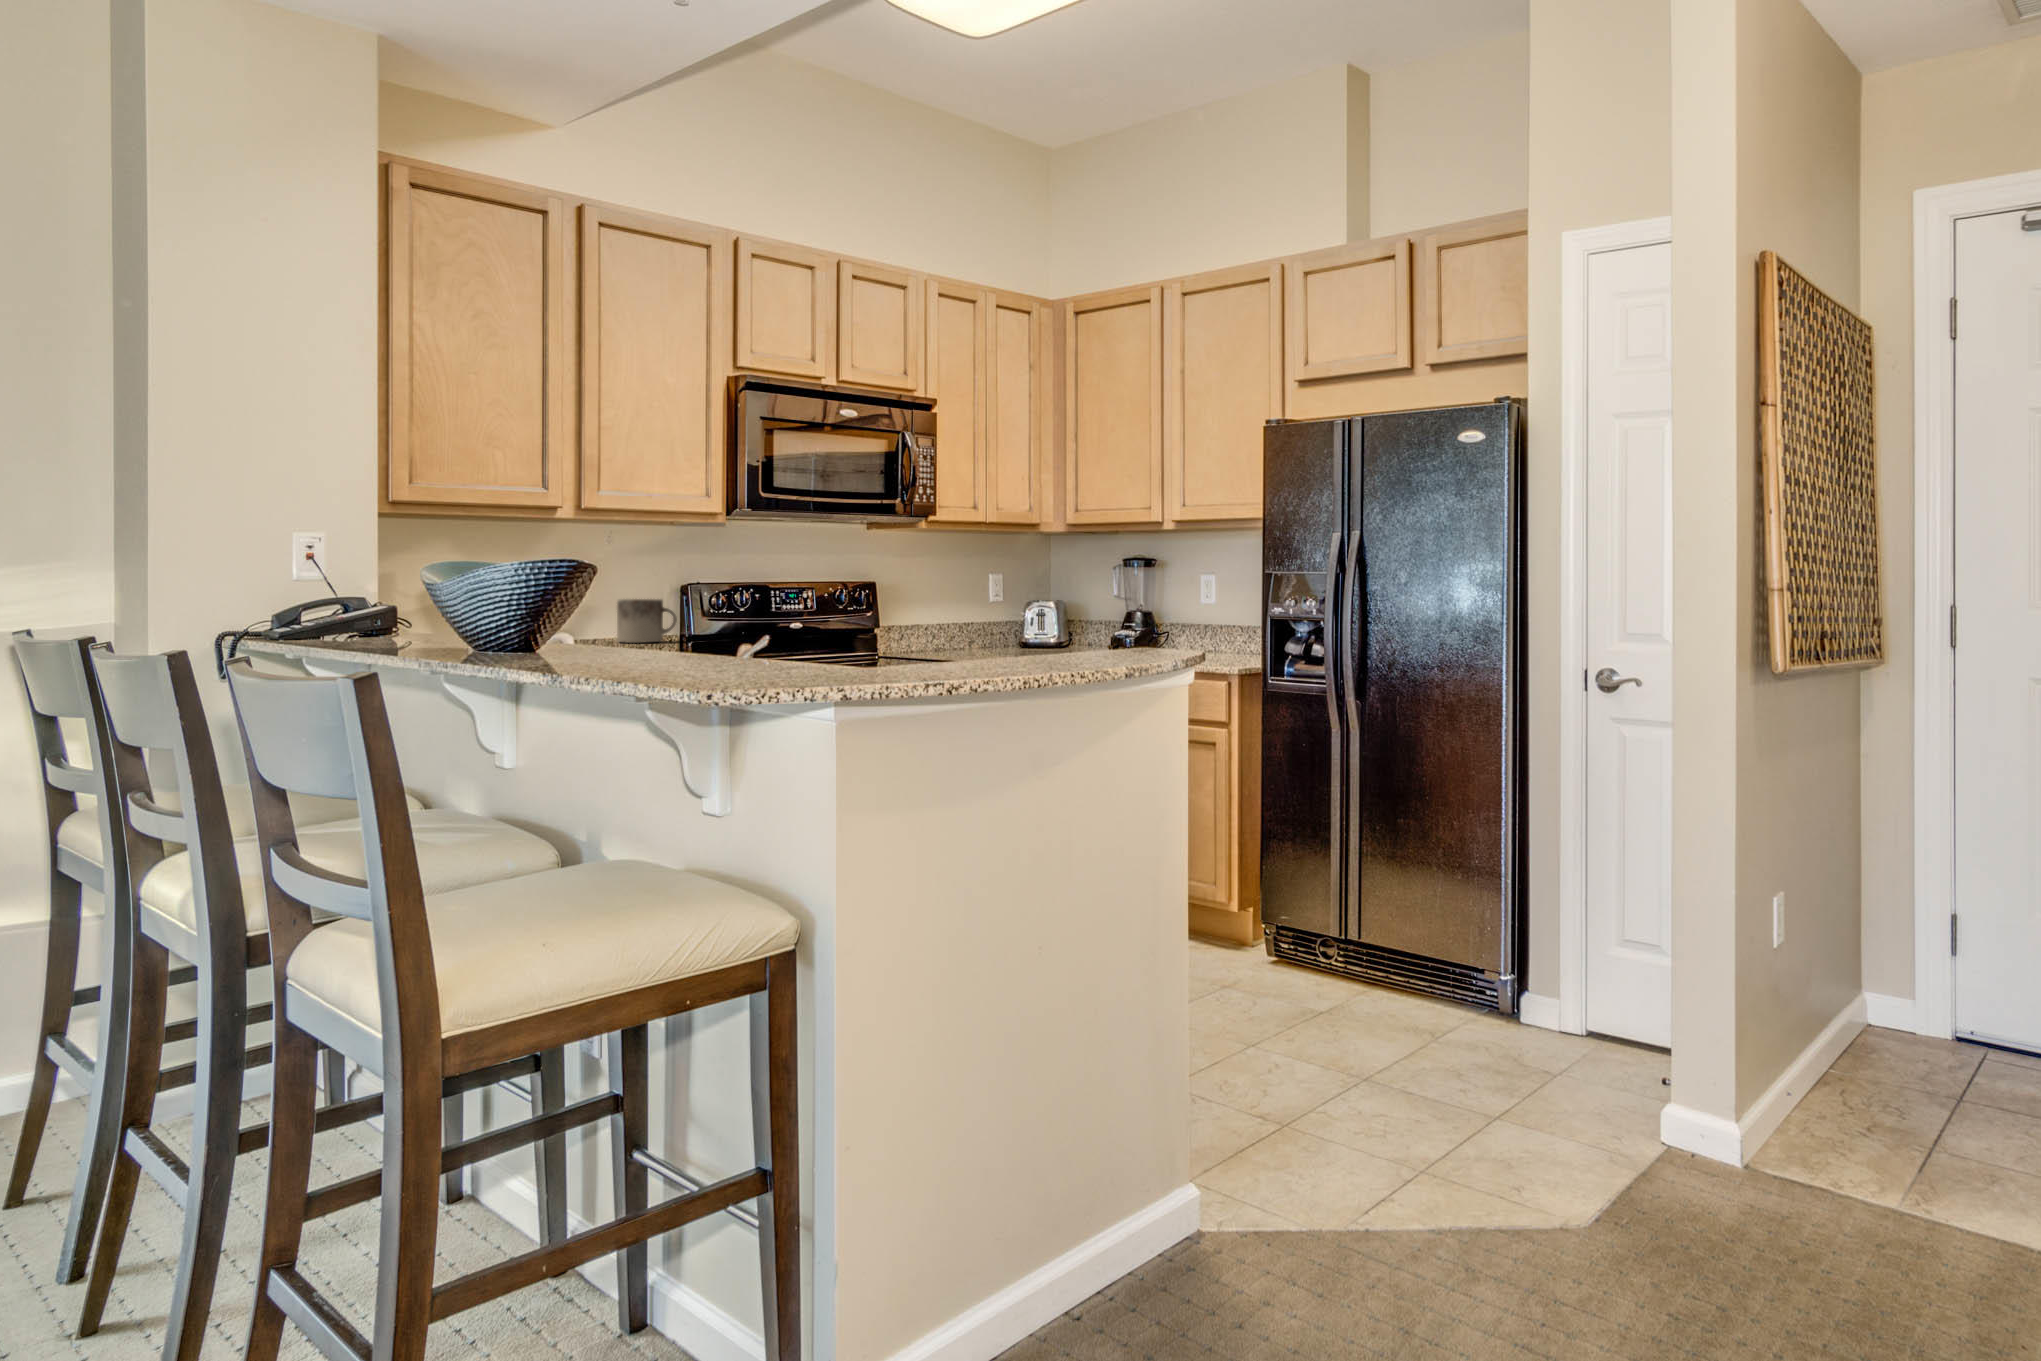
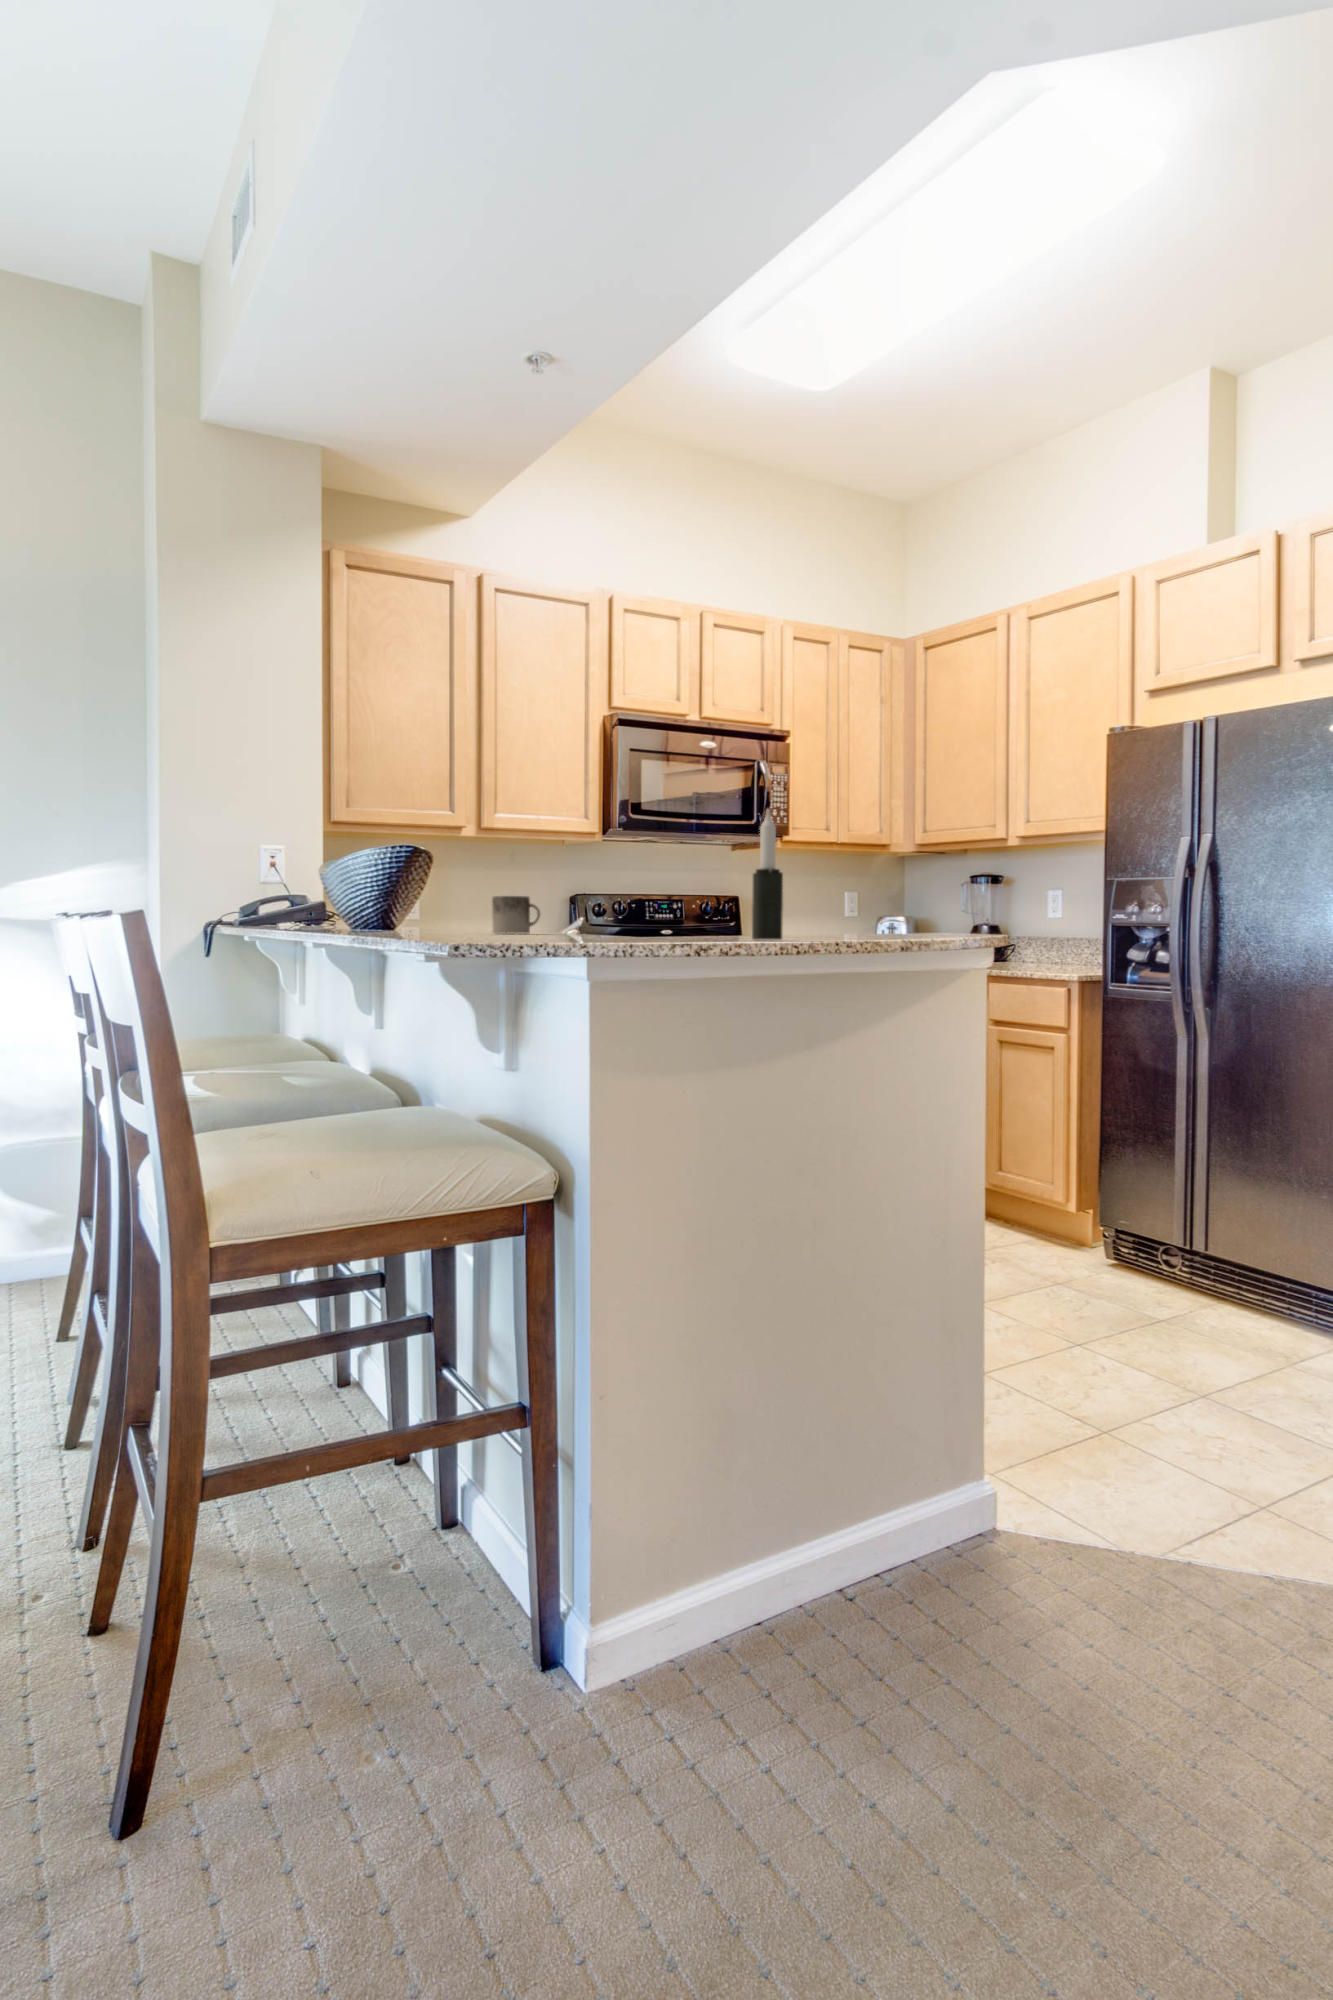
candle: none [951,535,982,666] -> present [752,809,783,940]

